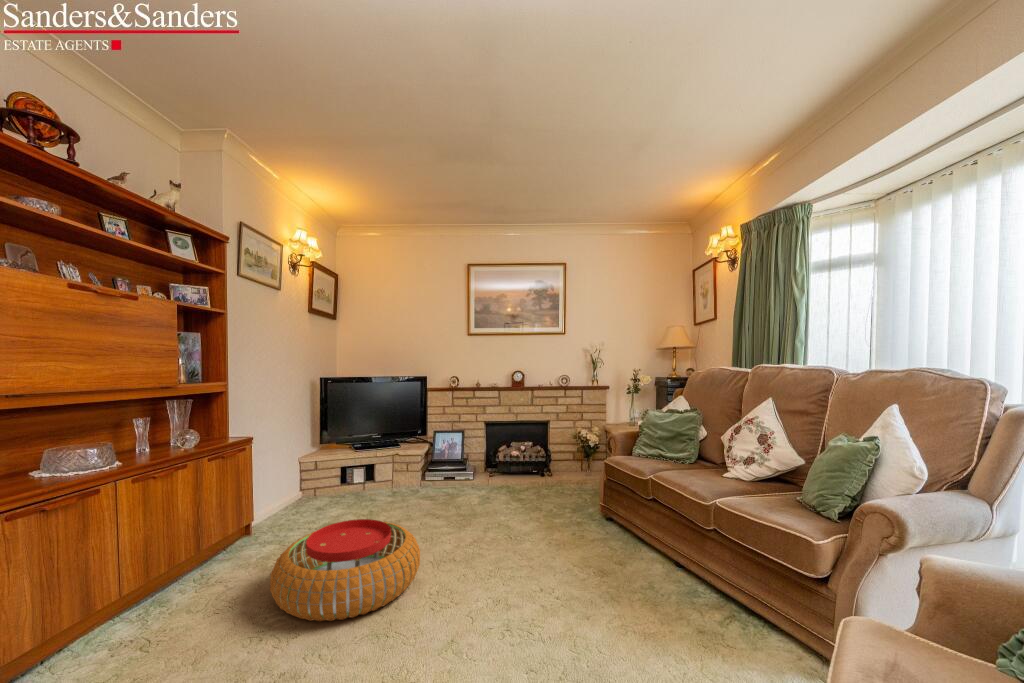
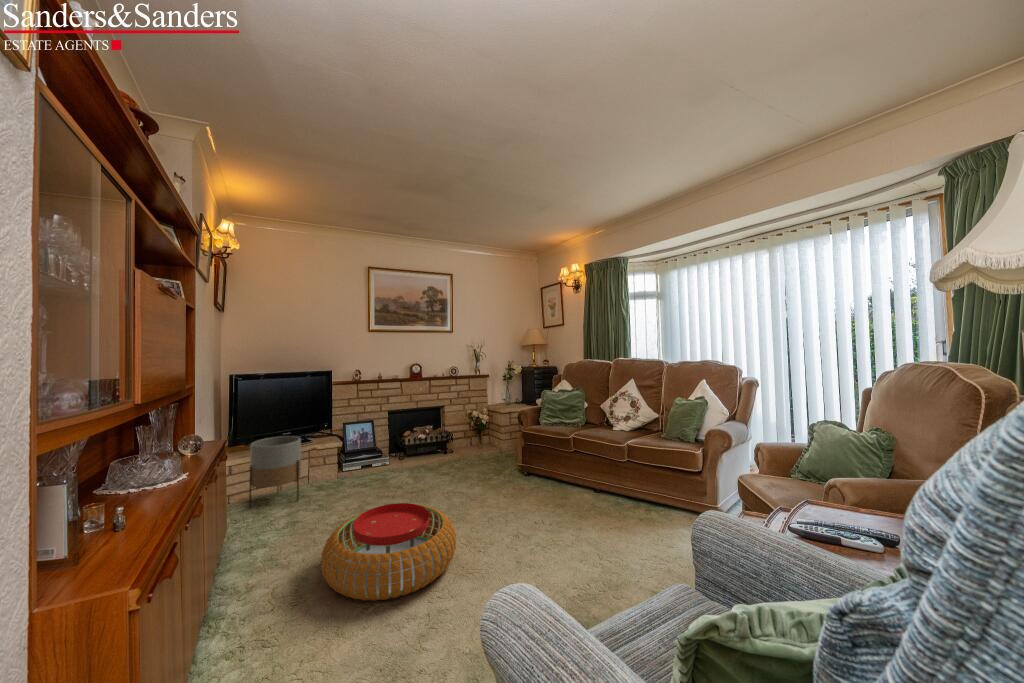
planter: none [327,437,373,501] -> present [249,436,301,509]

